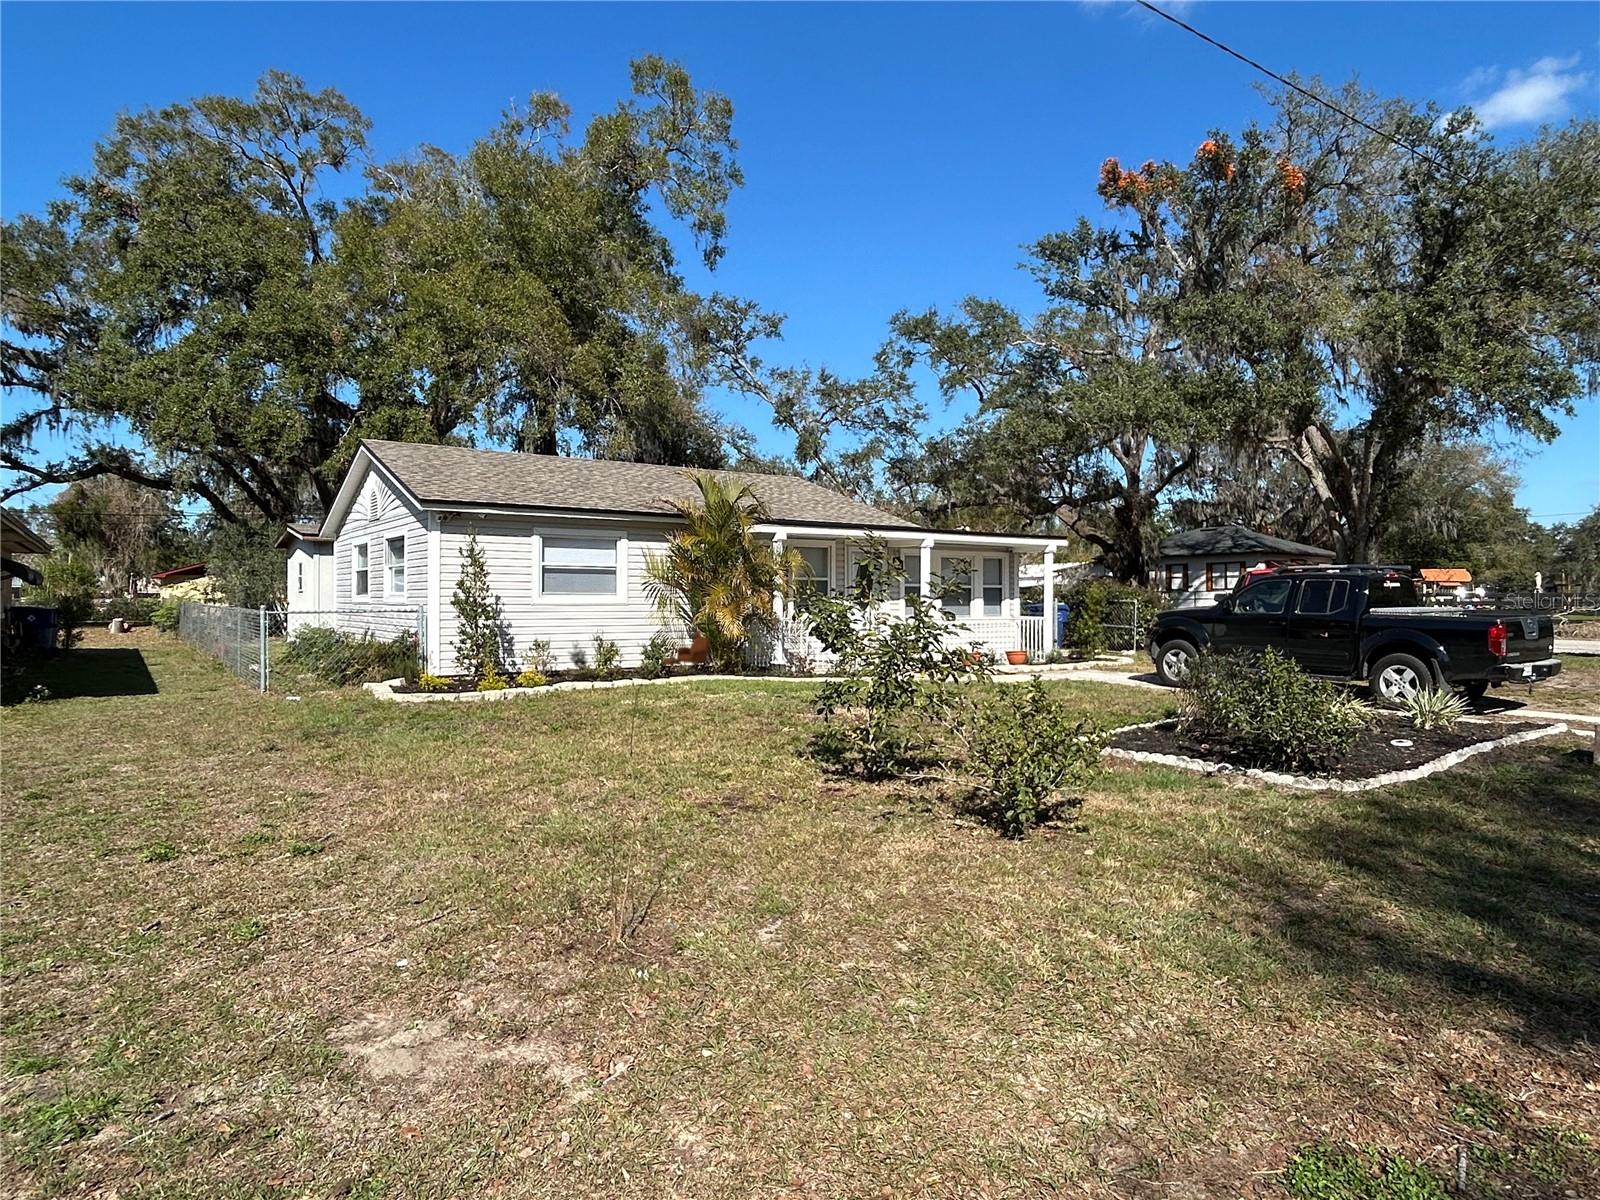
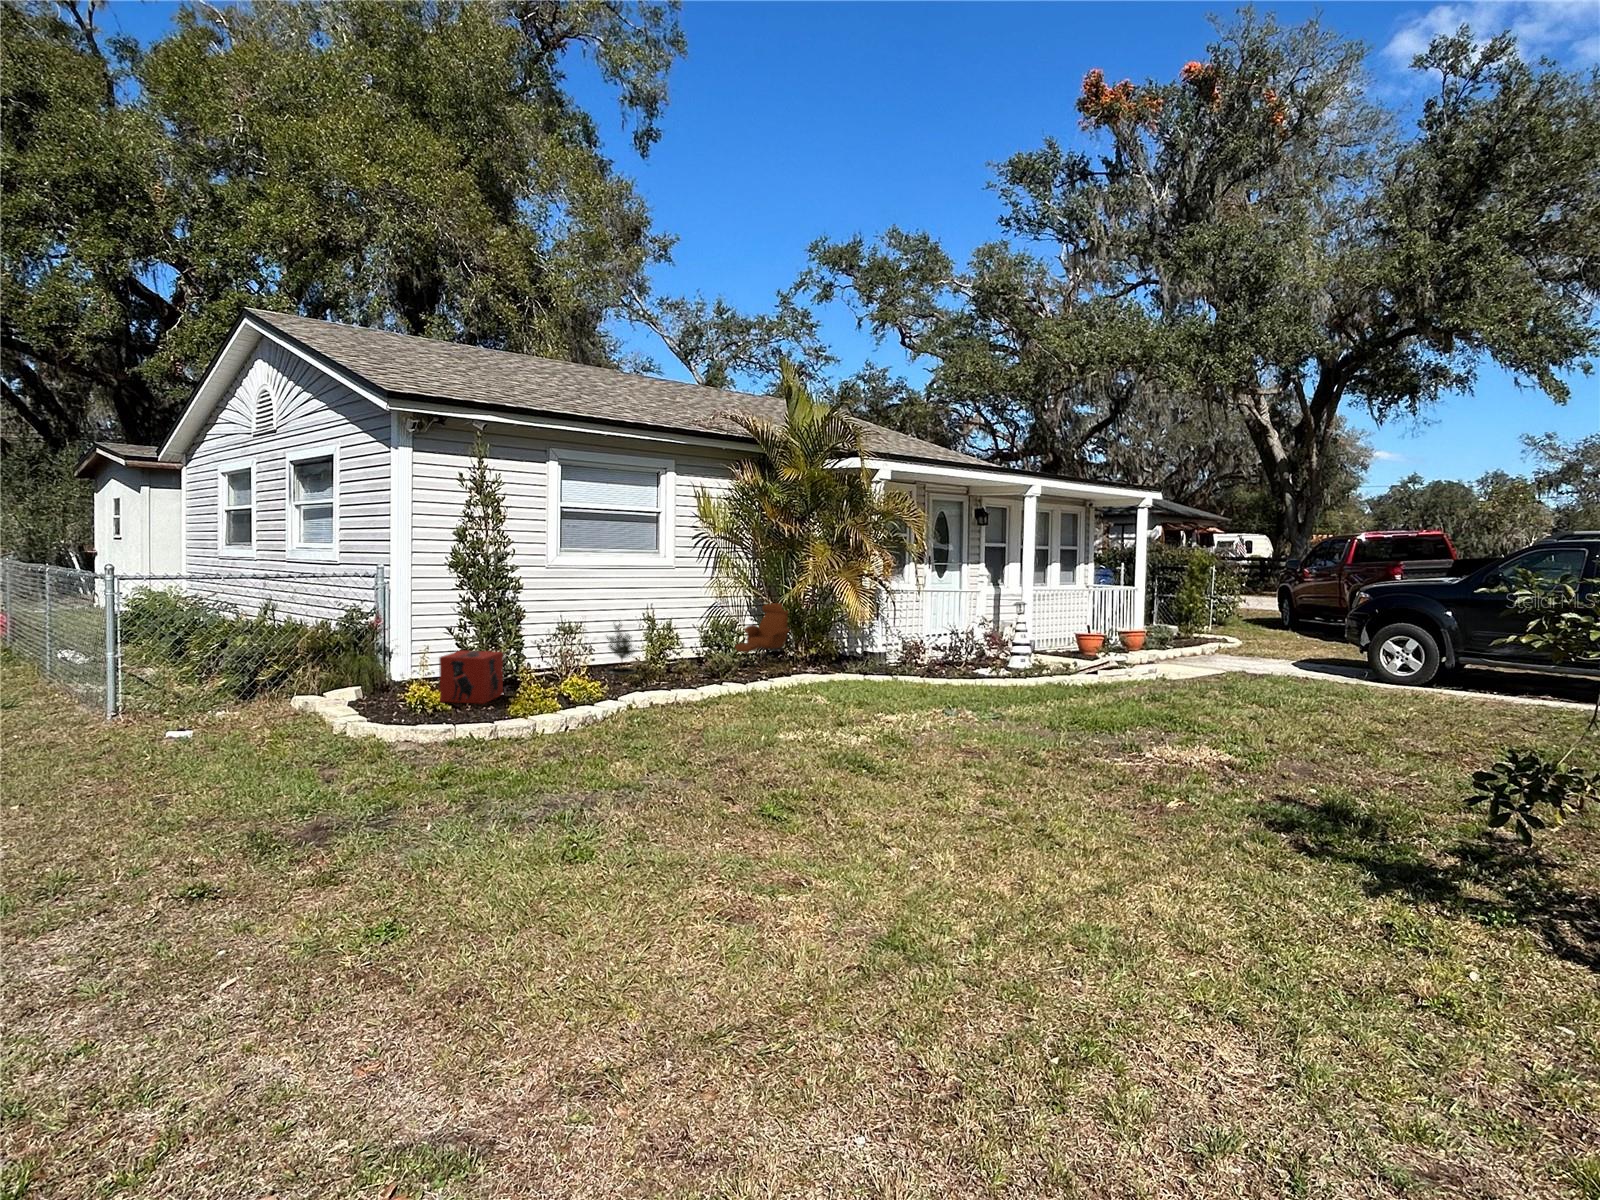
storage box: none [442,657,484,689] -> present [439,650,503,704]

